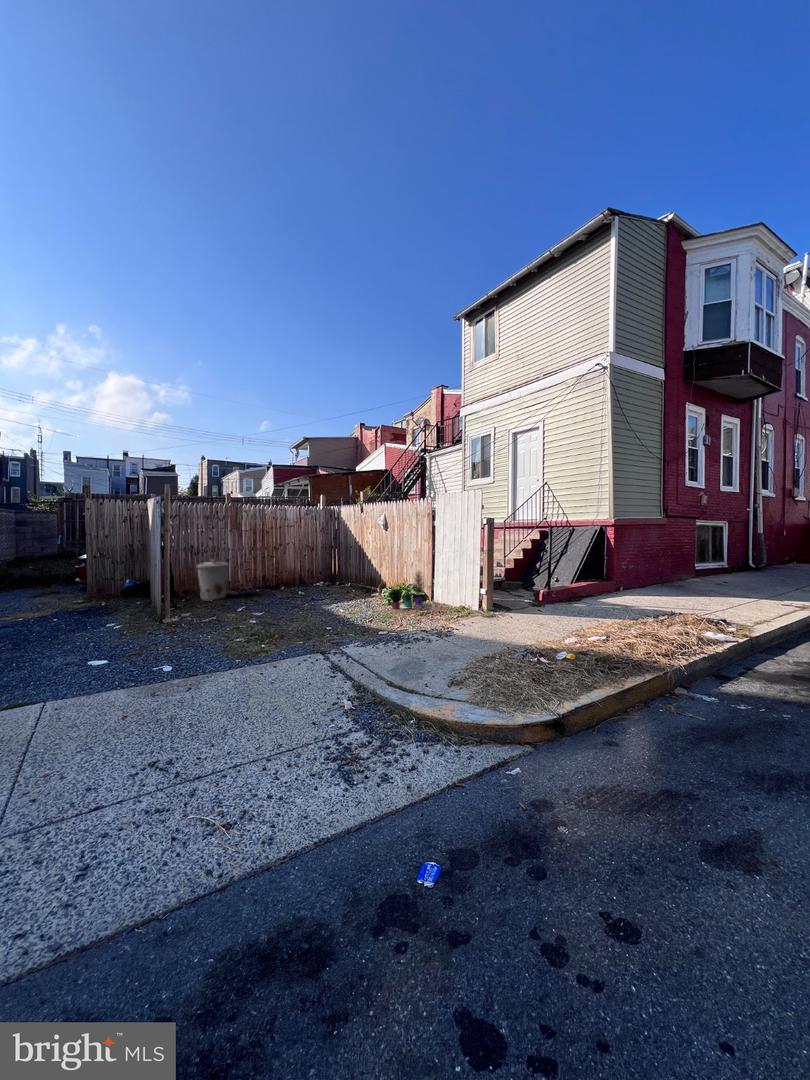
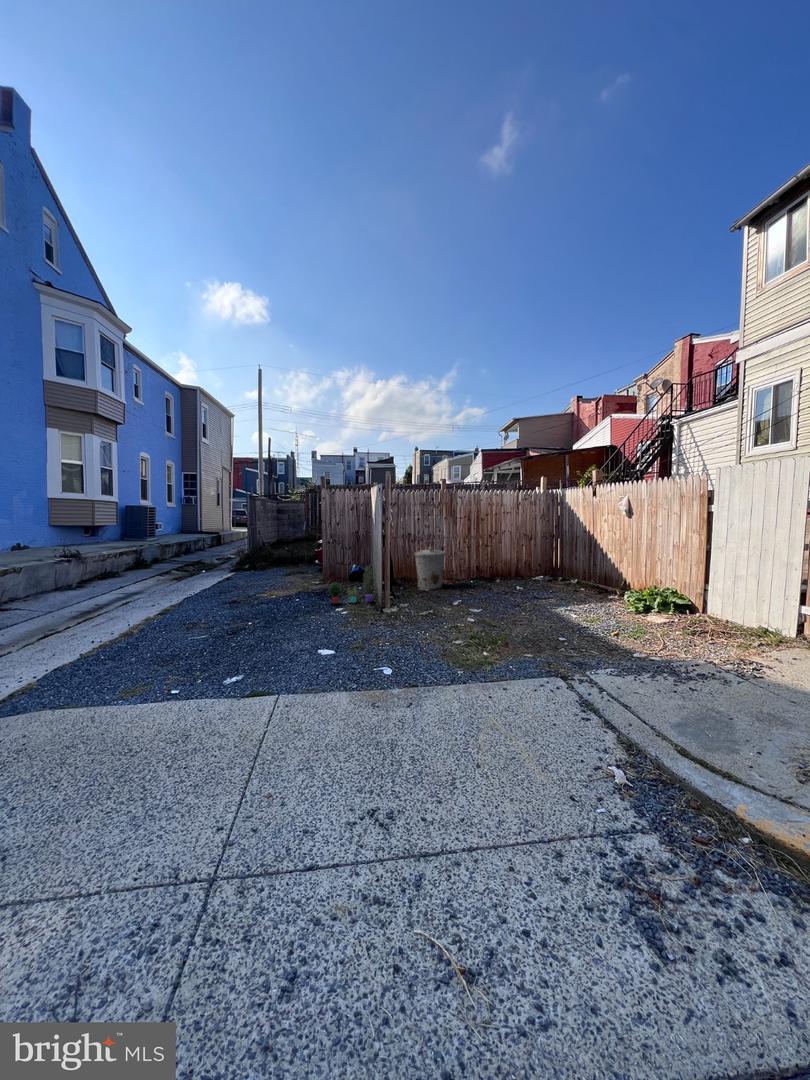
potted plant: present [389,571,424,609] -> present [329,566,375,604]

